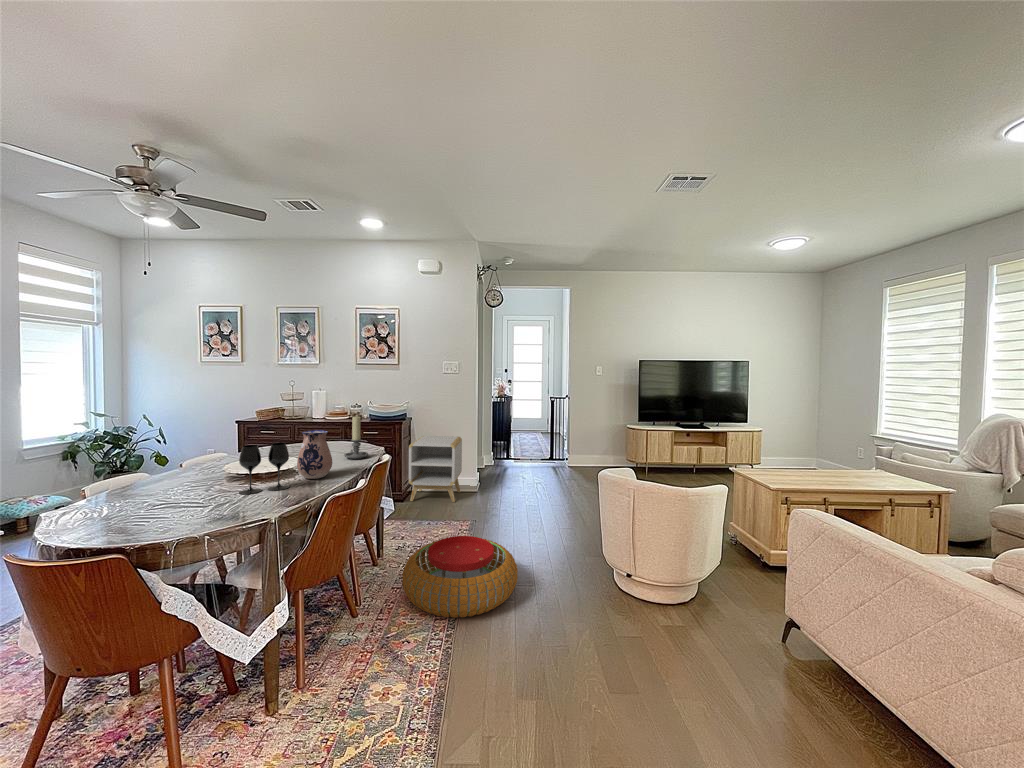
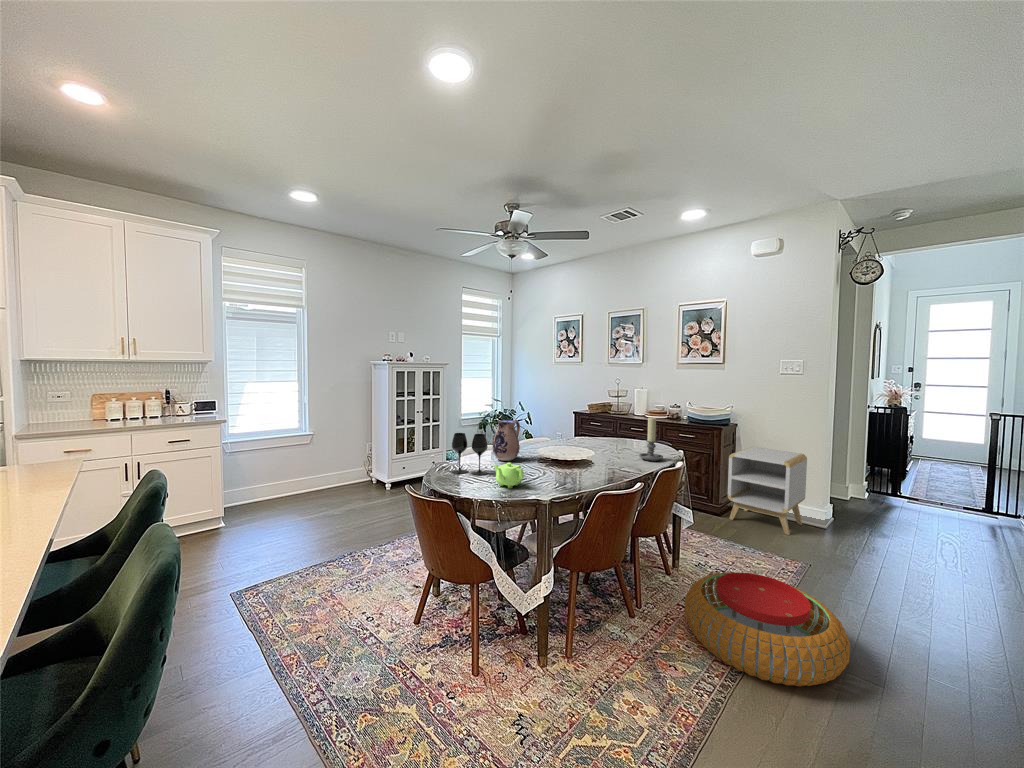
ceramic pitcher: present [297,430,332,479] -> present [493,420,520,461]
wine glass: present [239,443,290,494] -> present [451,433,488,475]
teapot: none [176,487,229,519] -> present [494,463,524,488]

